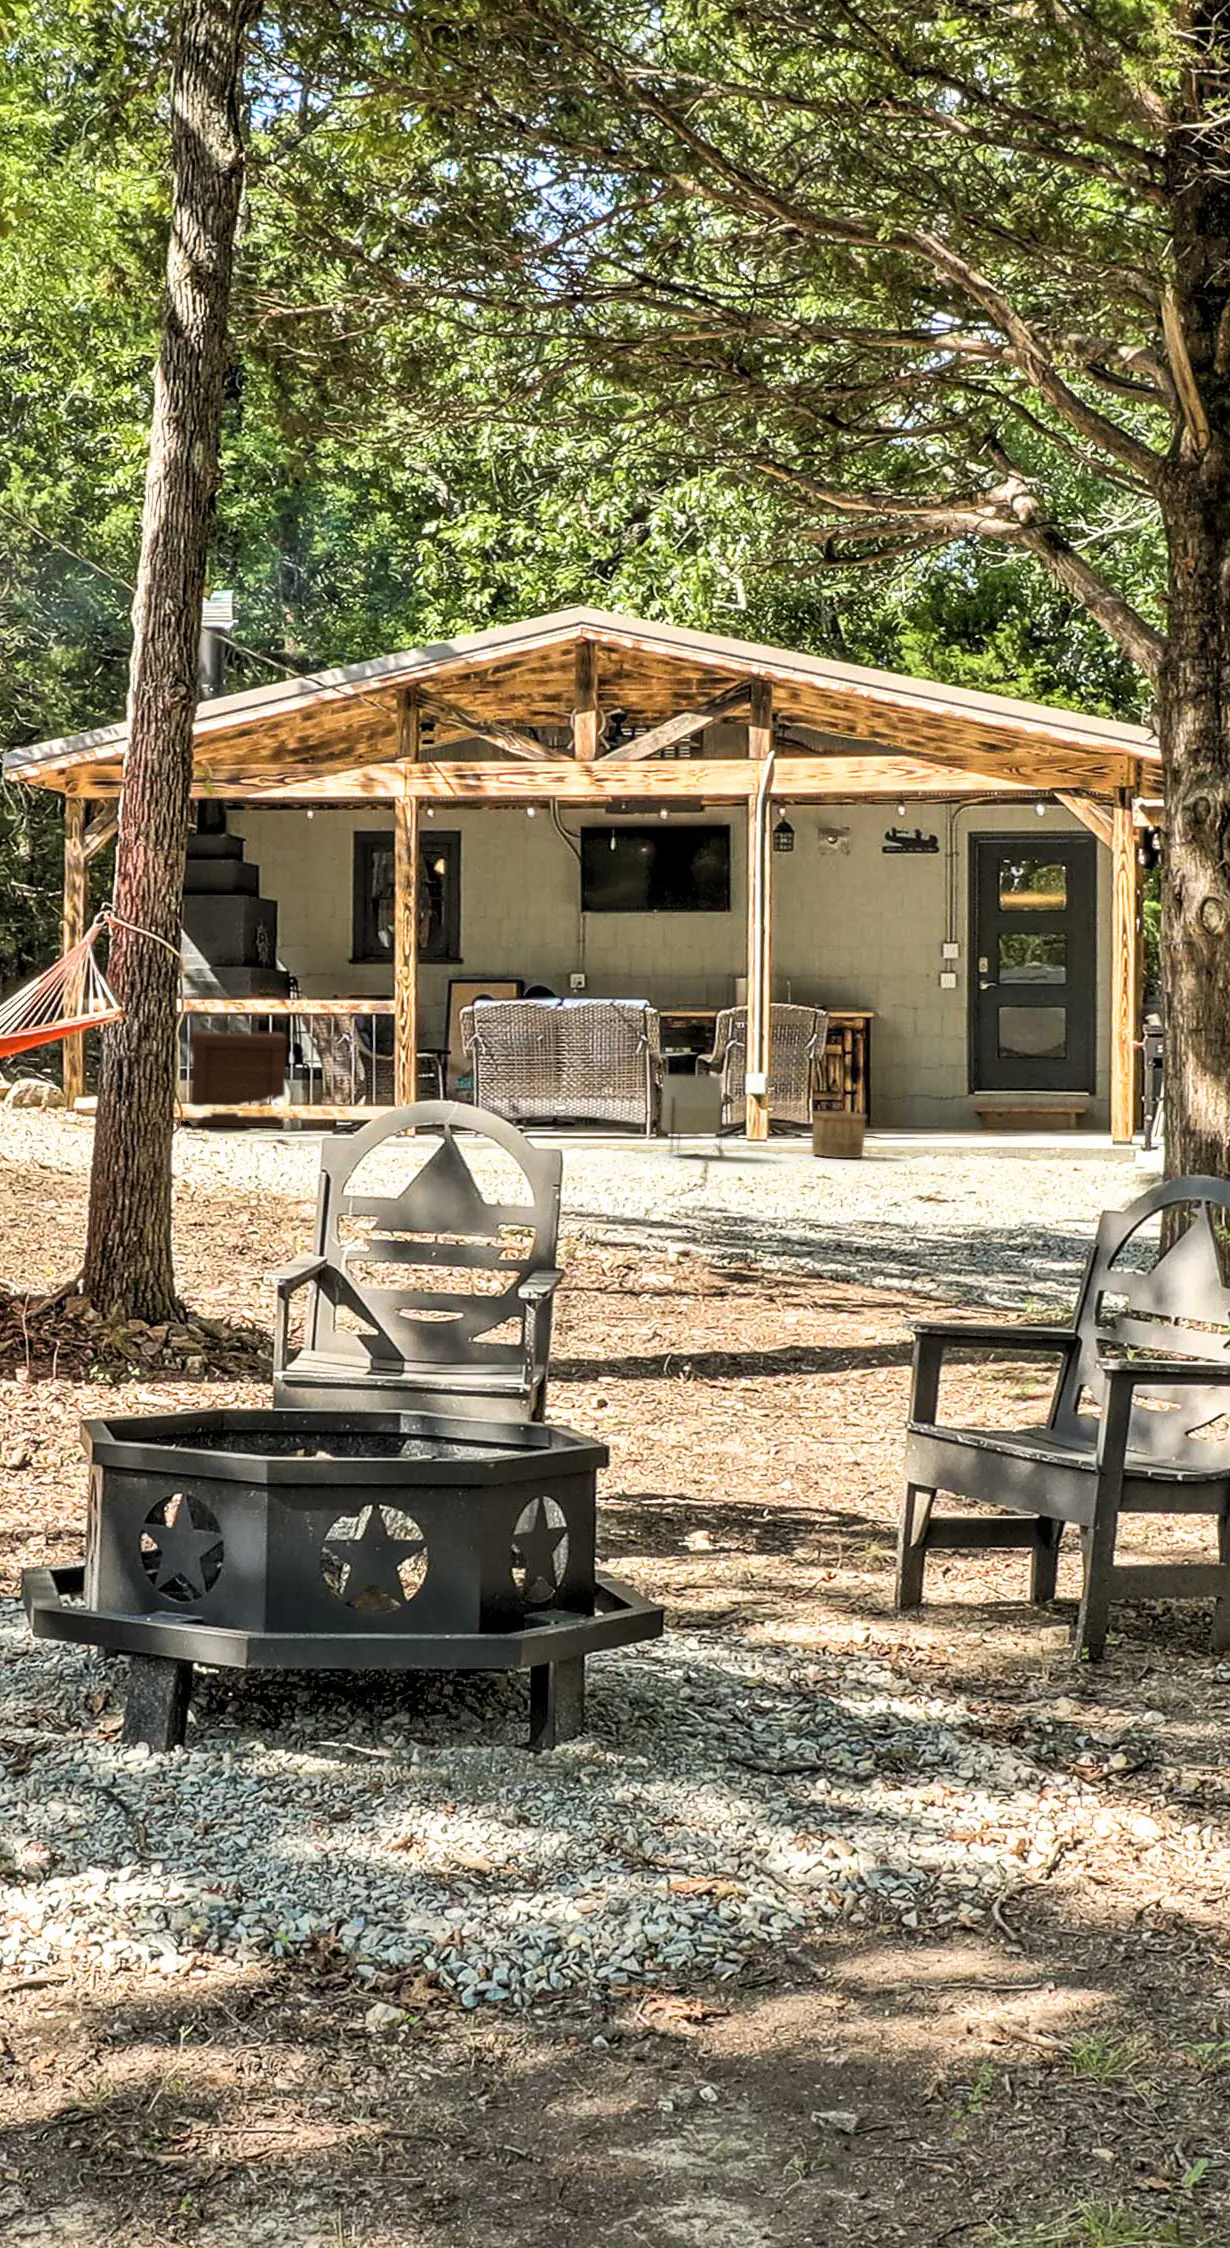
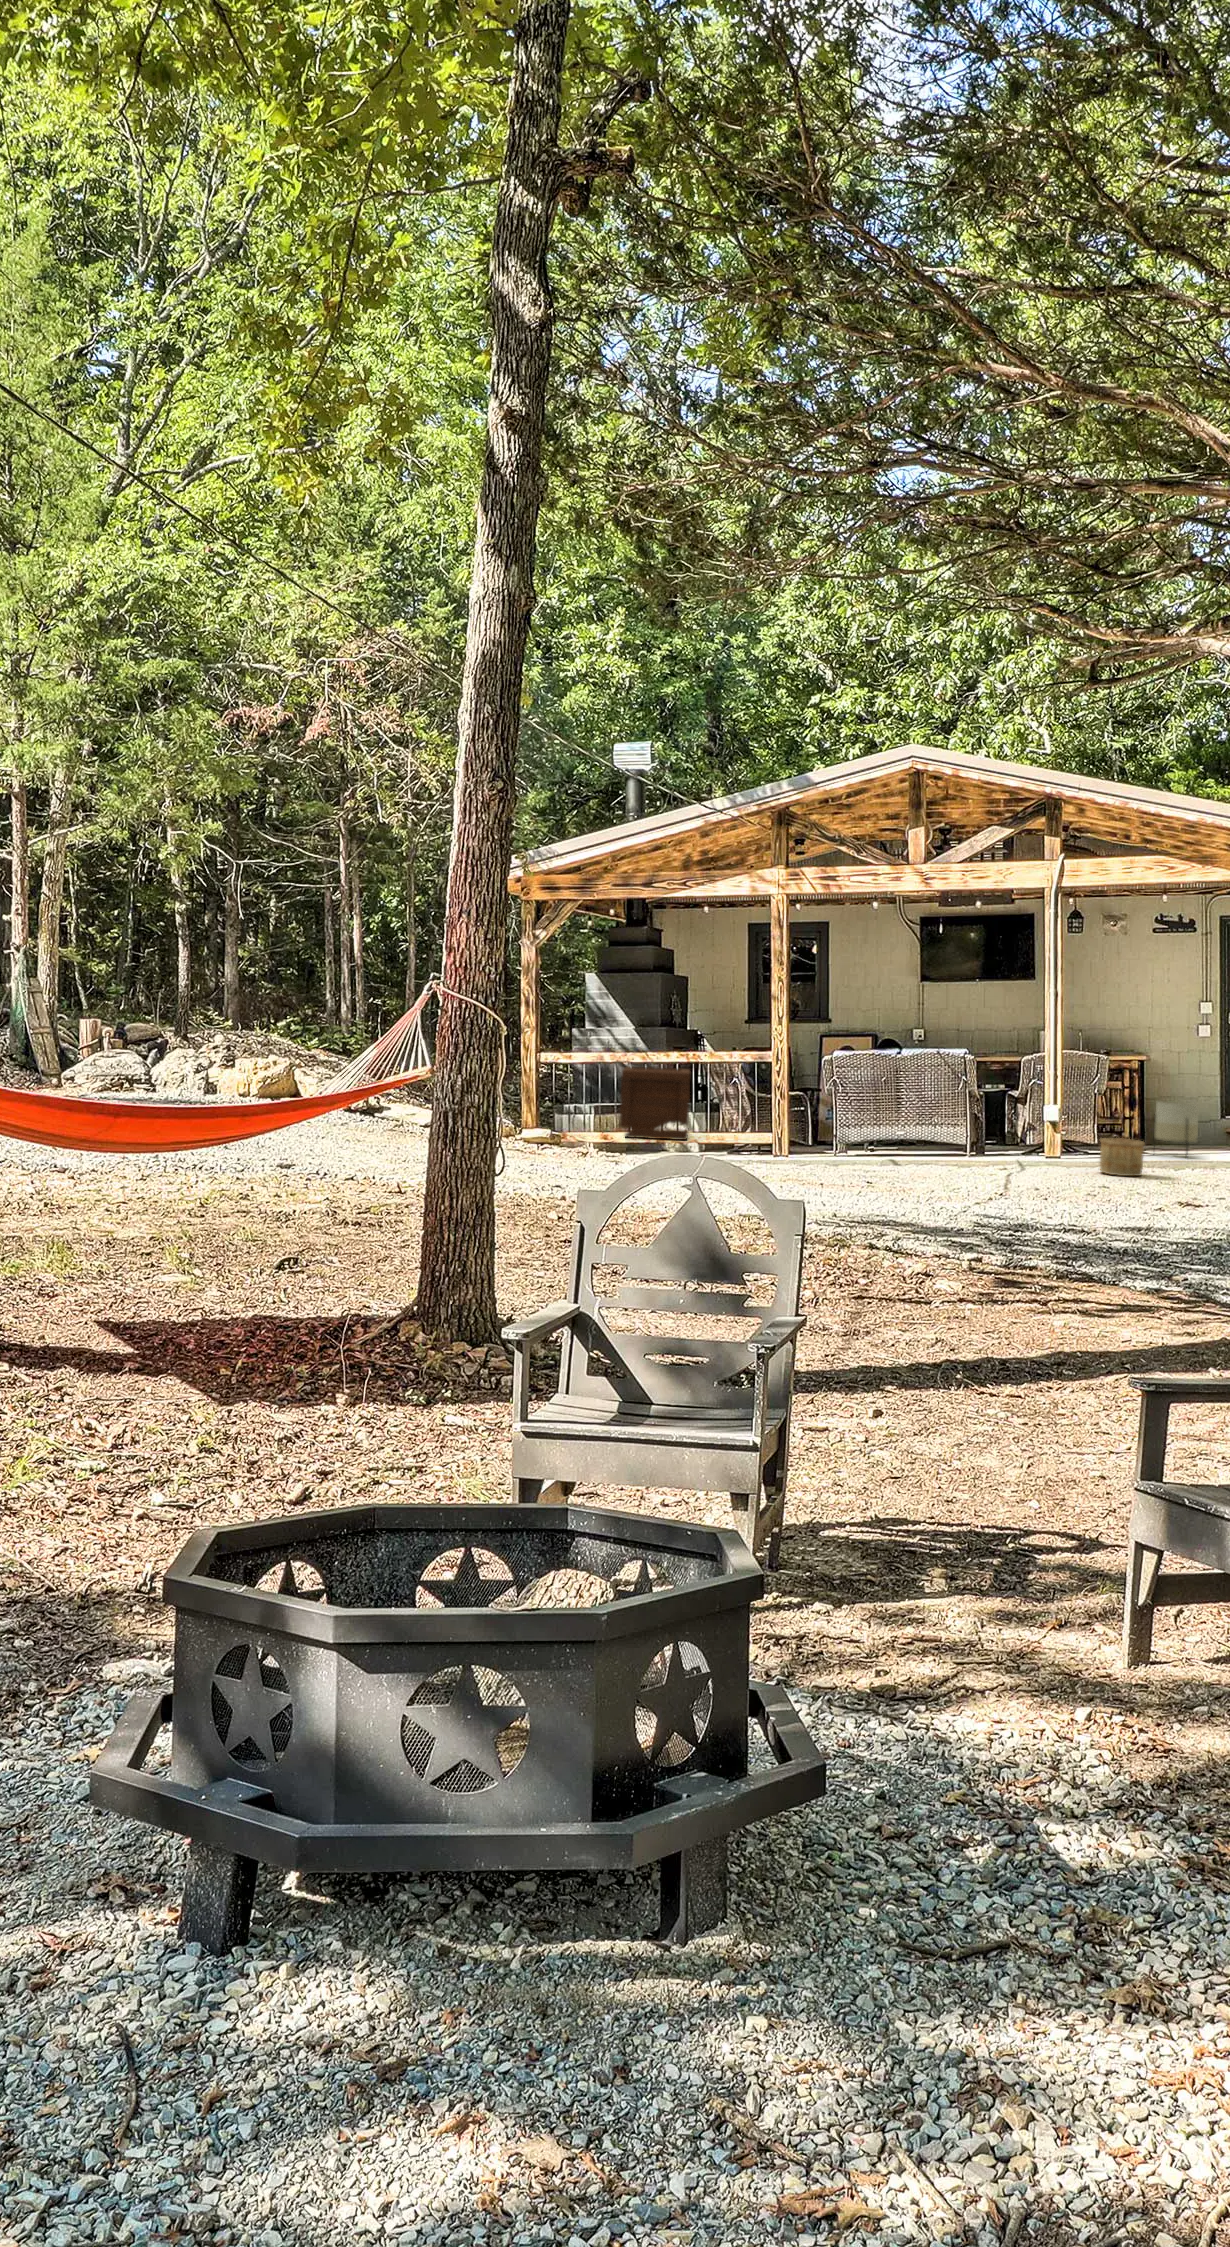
planter: present [661,1075,723,1151] -> present [1154,1102,1199,1155]

